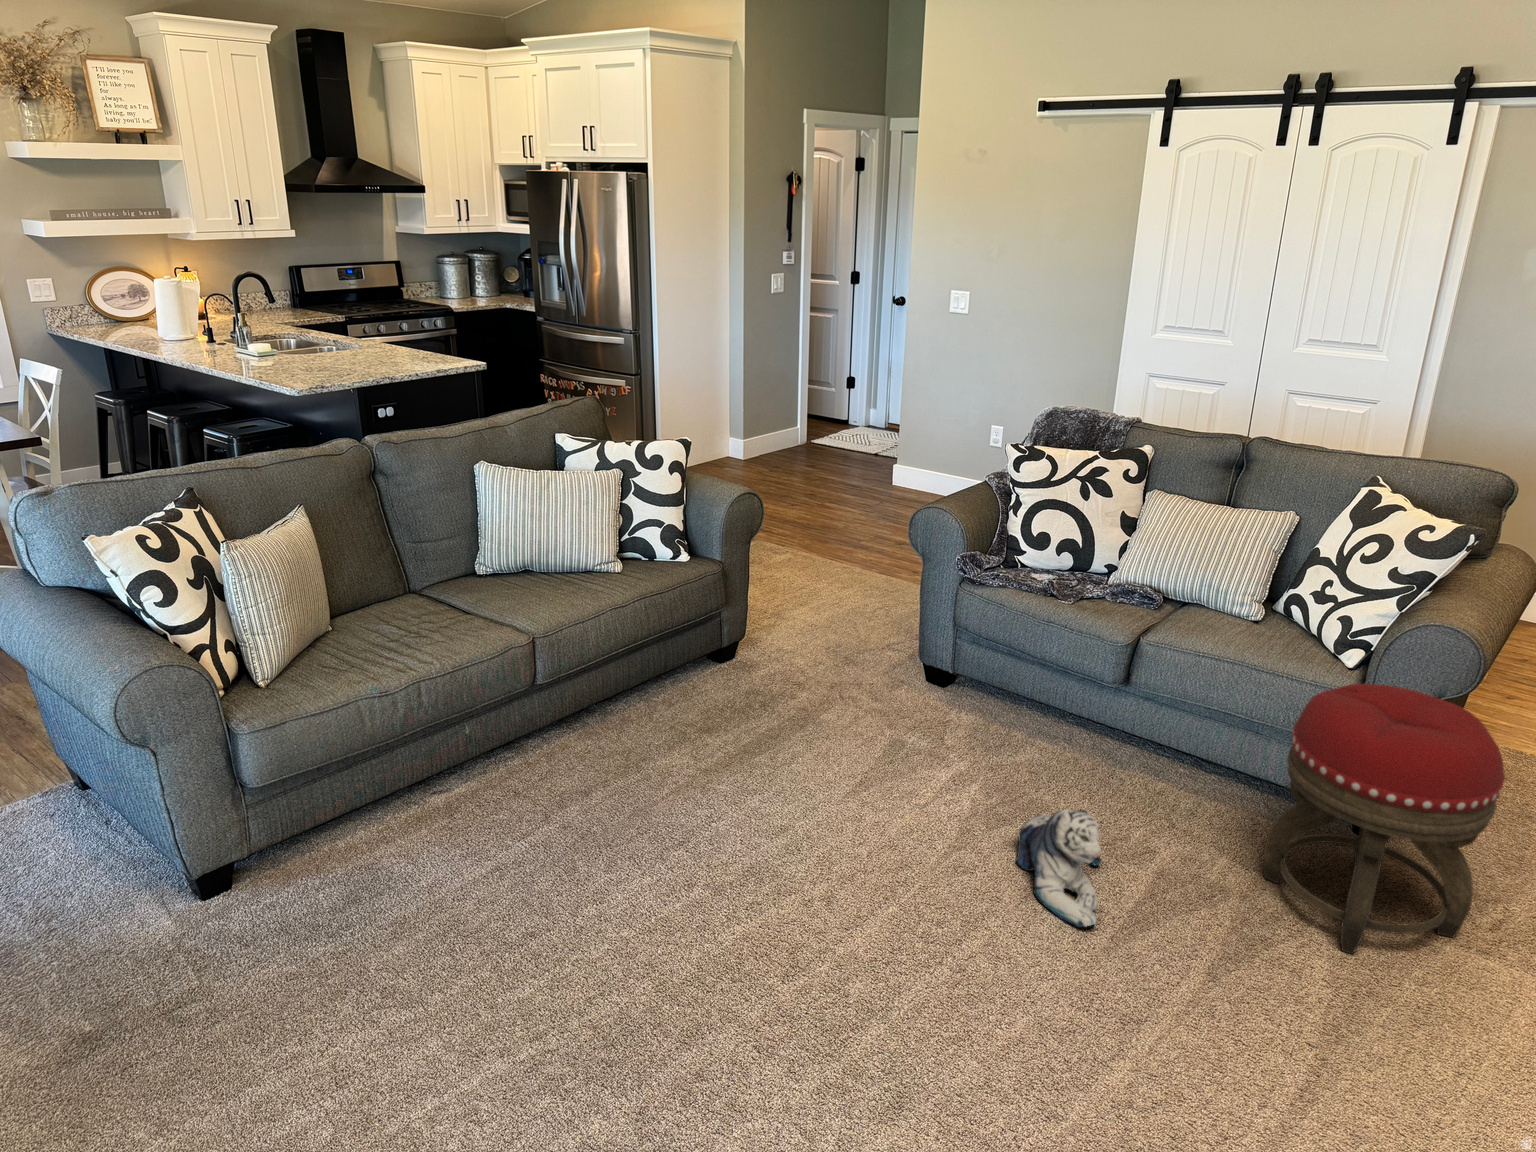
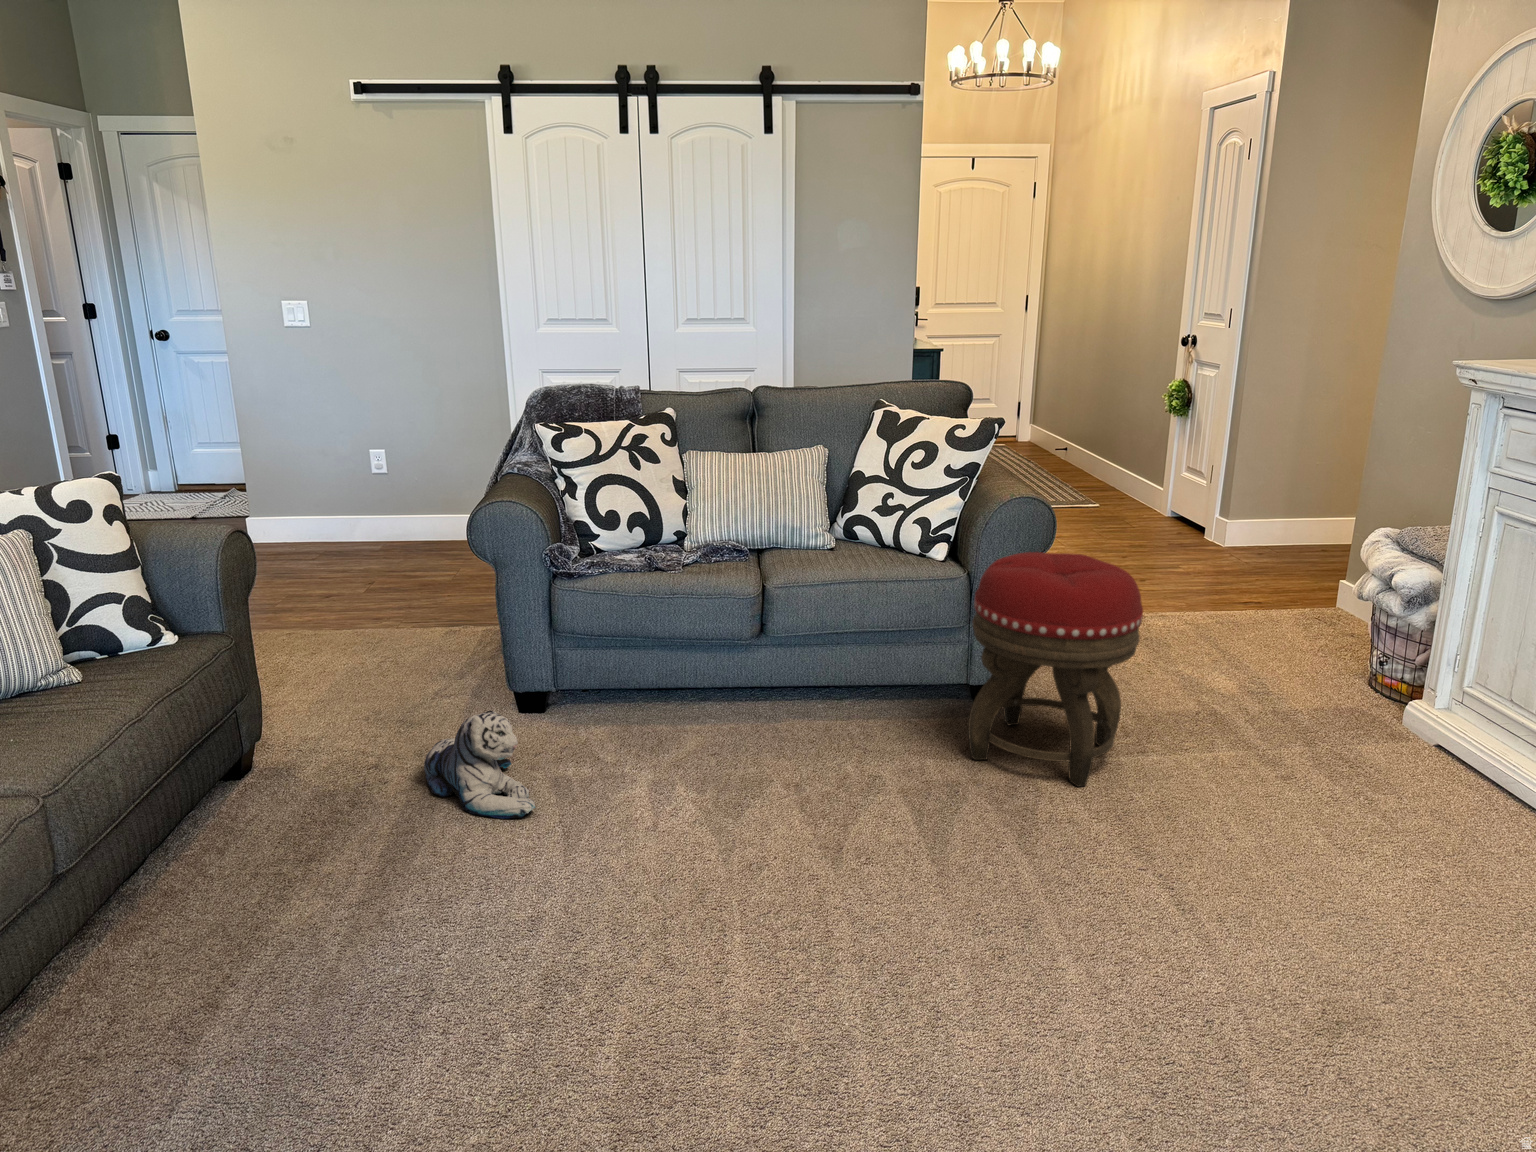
plush toy: present [1016,809,1101,927] -> present [424,711,535,819]

